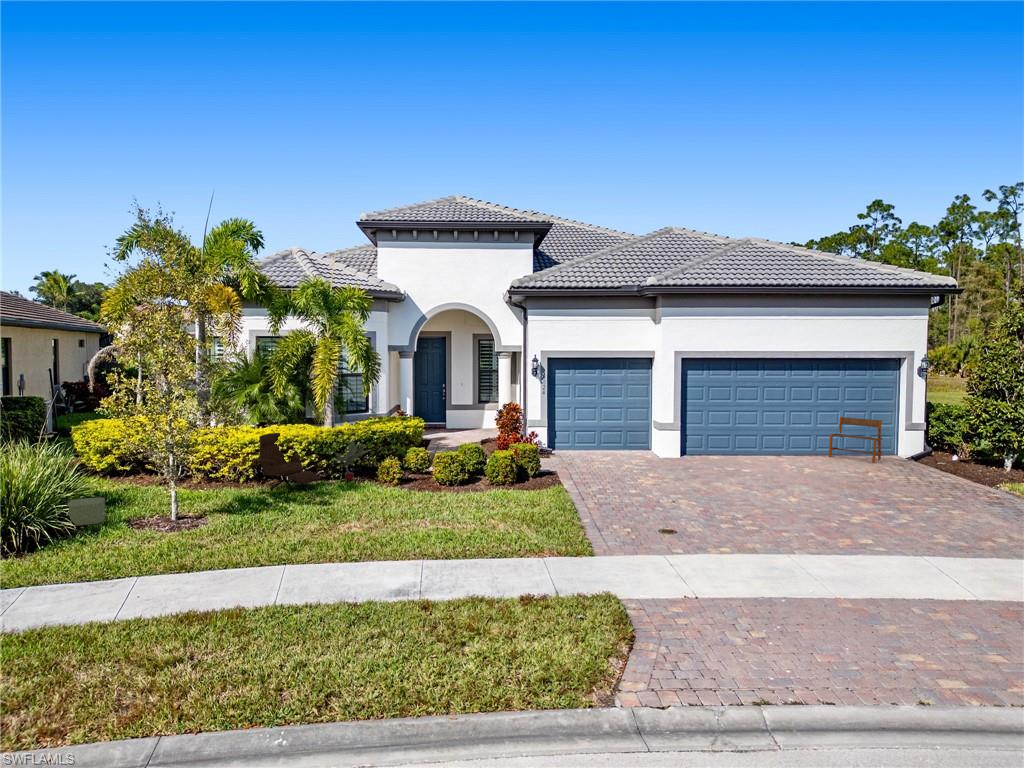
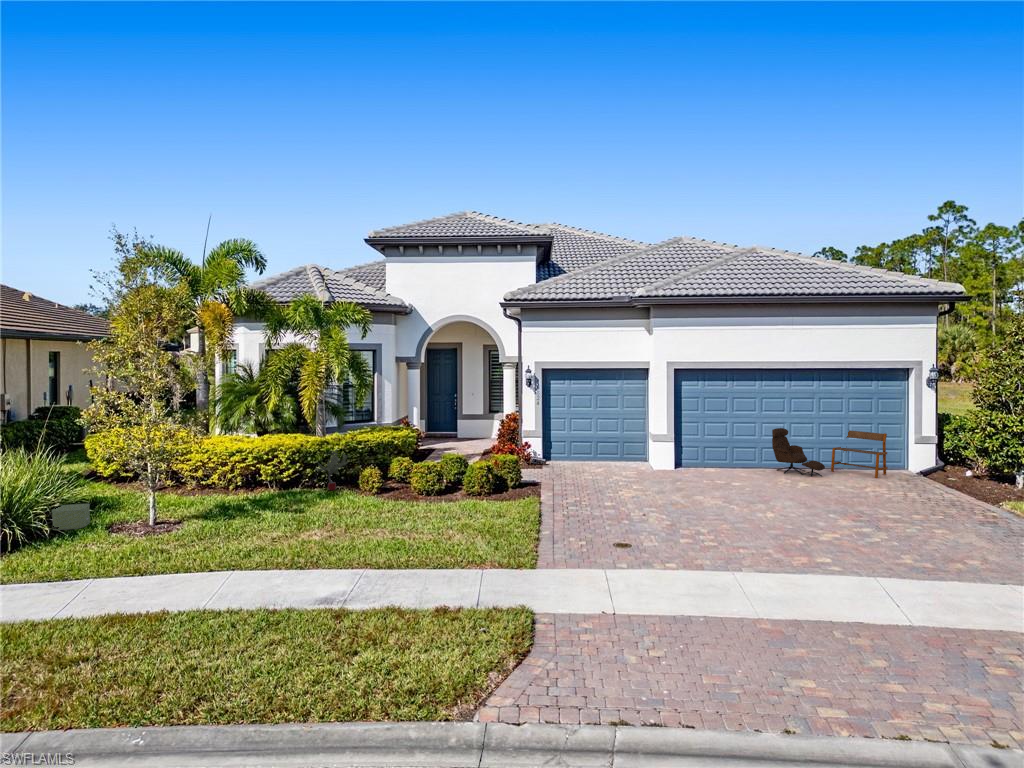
lounge chair: present [259,433,318,491] -> present [772,428,825,477]

